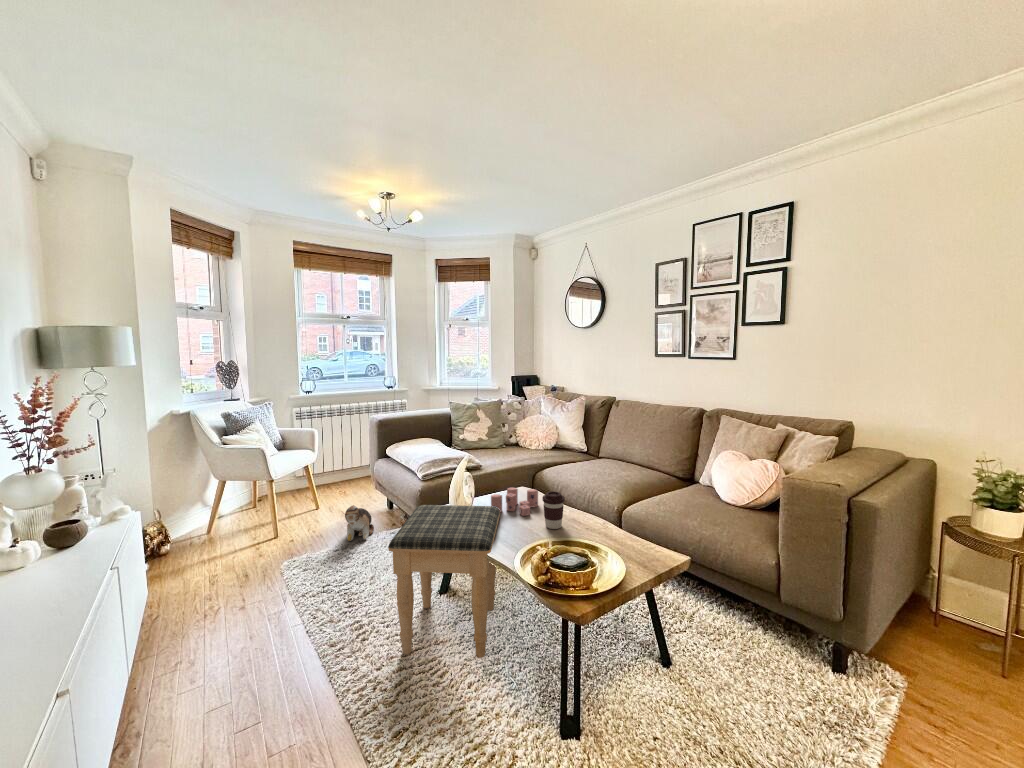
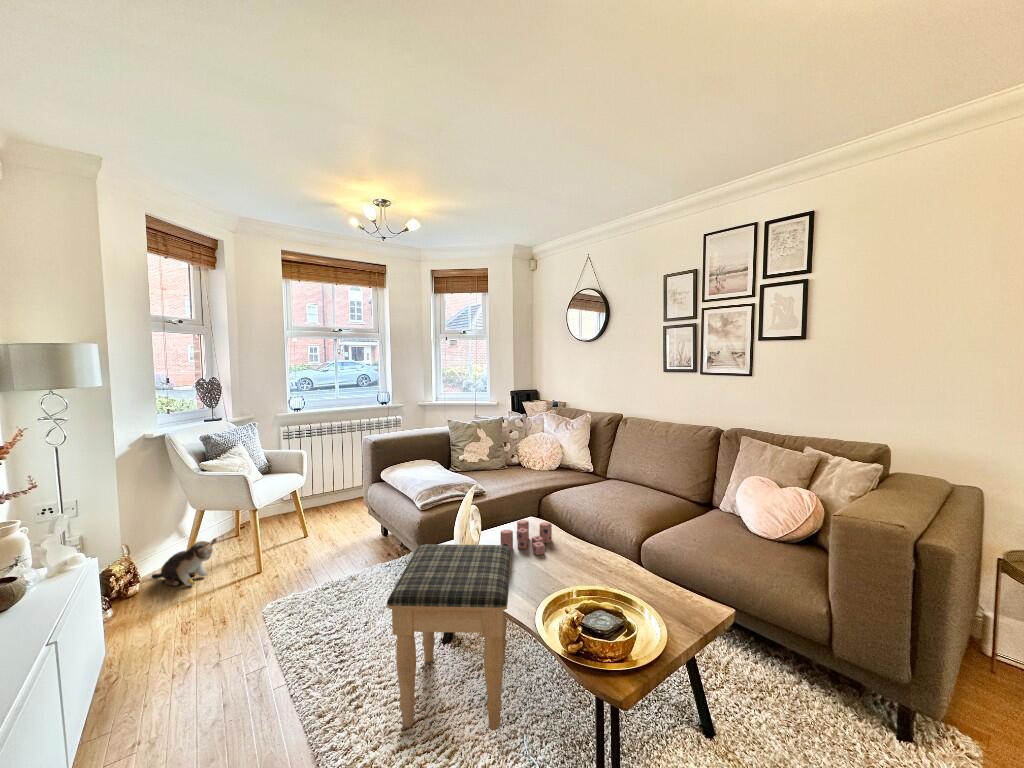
coffee cup: present [542,491,565,529] -> none [561,529,586,573]
plush toy: present [342,505,374,541] -> present [152,538,217,586]

